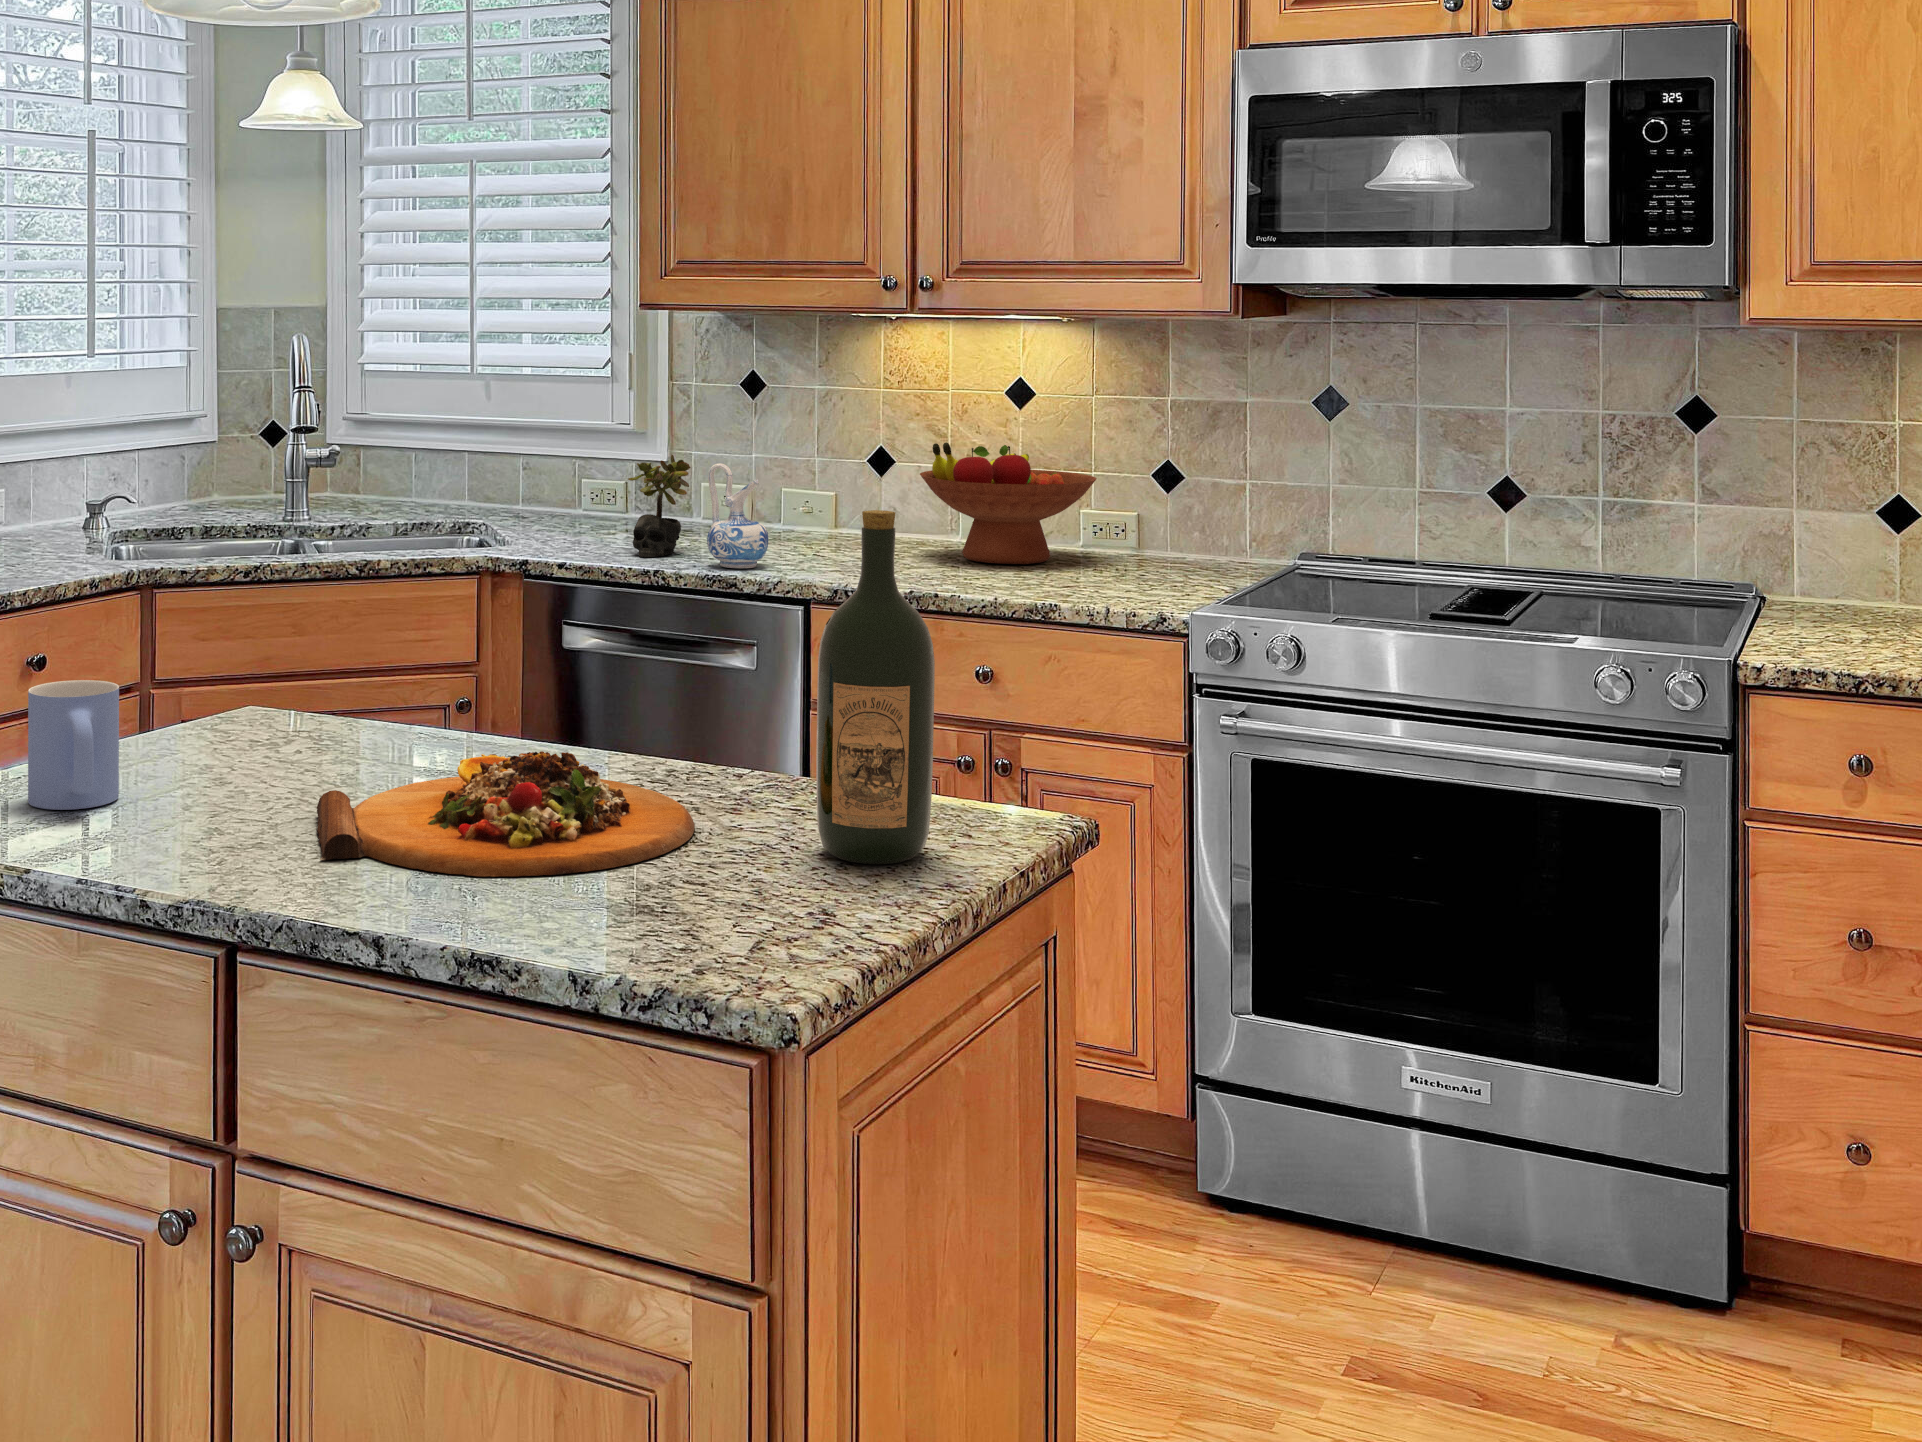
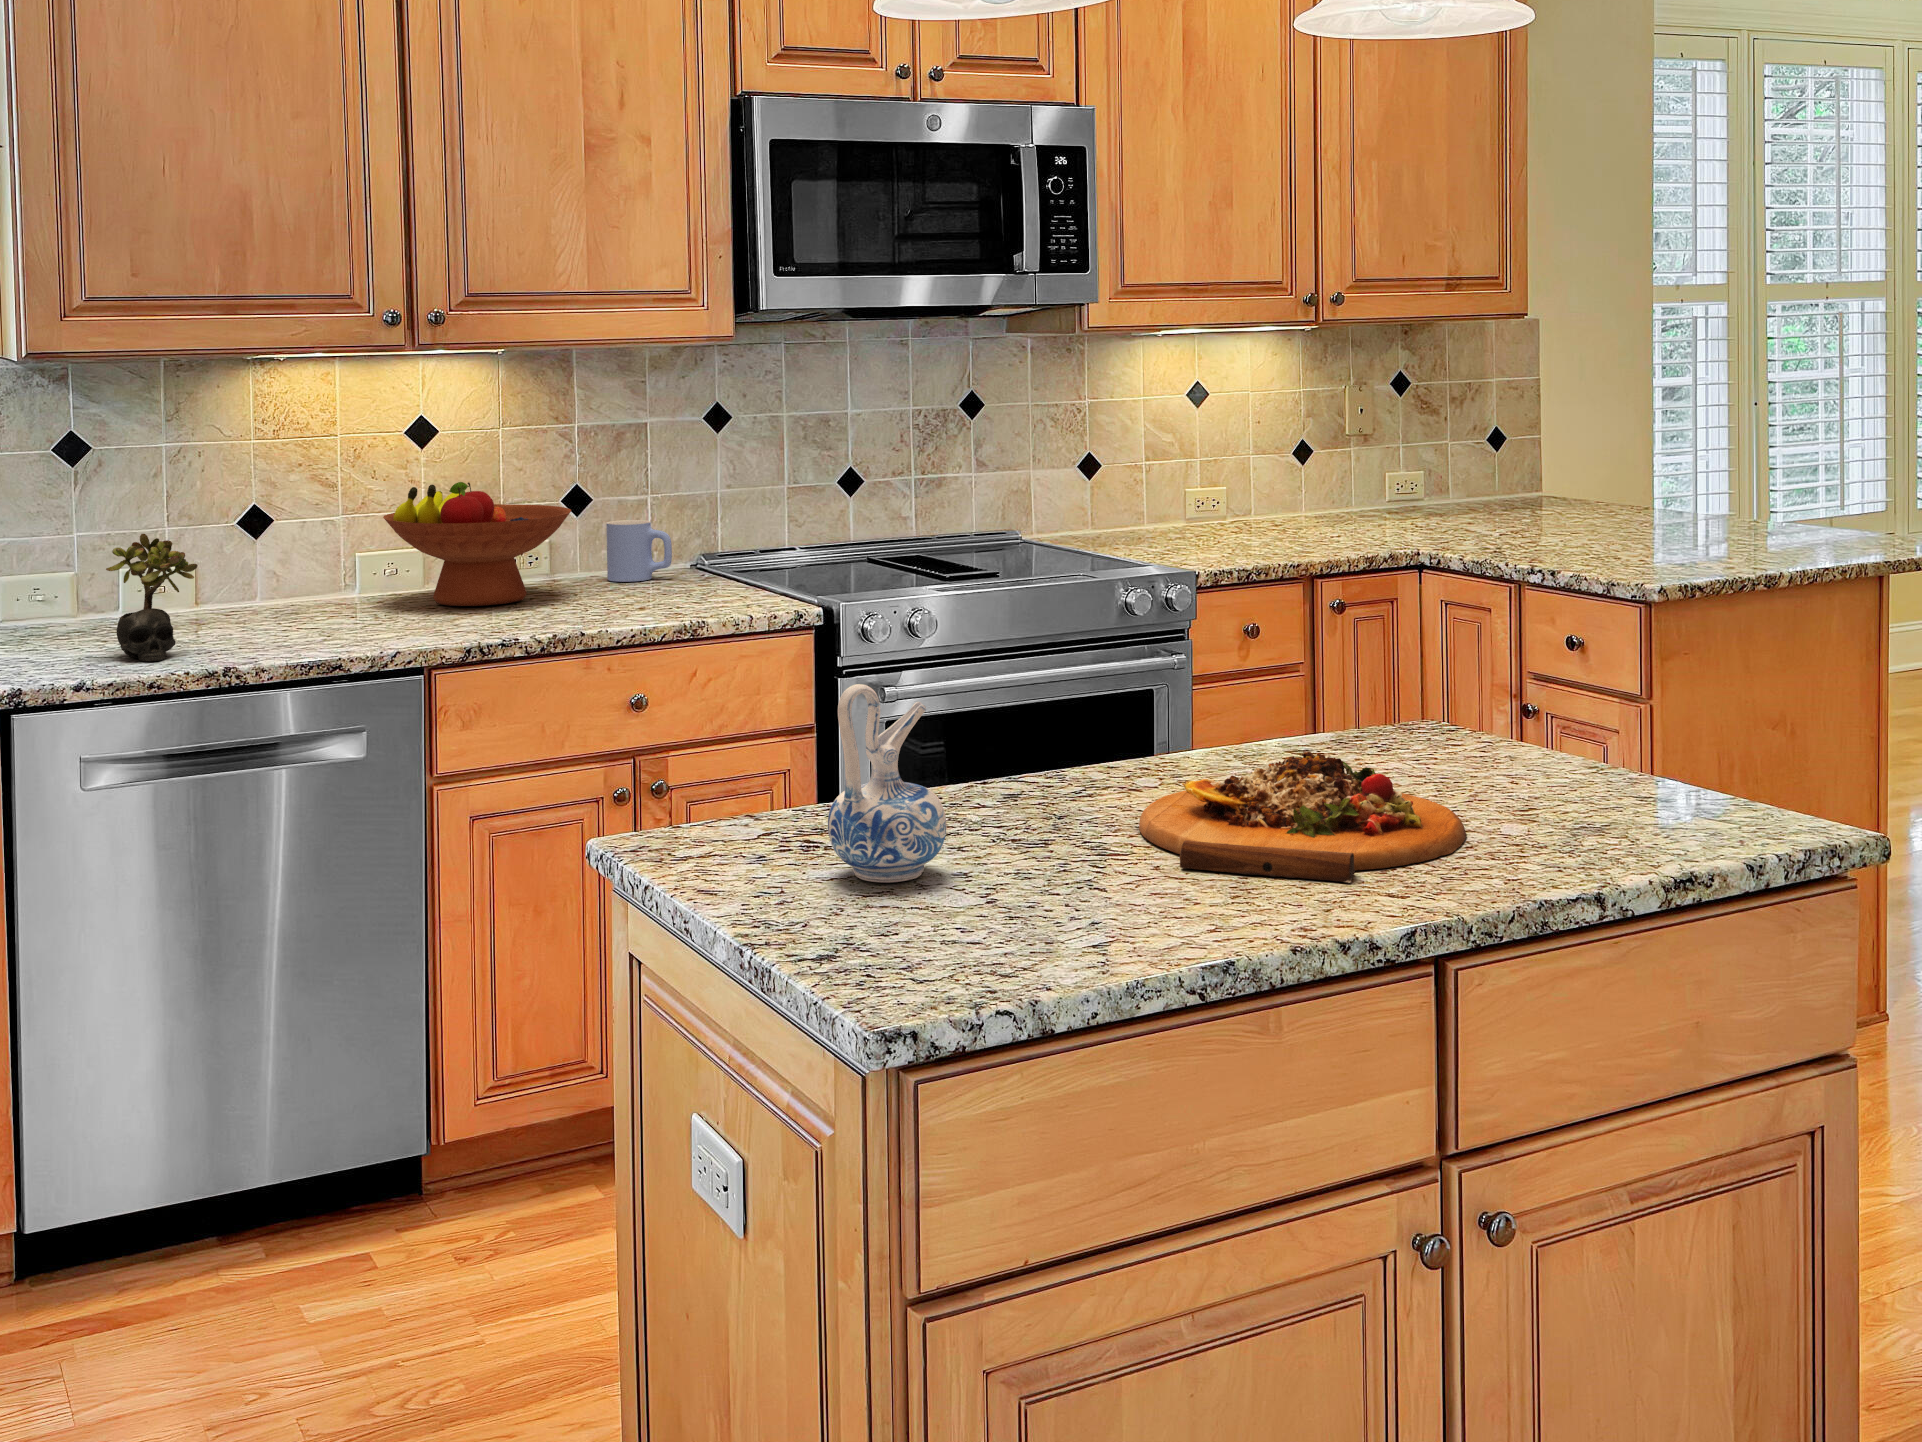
ceramic pitcher: present [707,463,769,568] -> present [828,684,946,882]
wine bottle: present [816,510,935,864] -> none [1434,497,1532,780]
mug: present [28,680,119,810] -> present [606,520,672,582]

